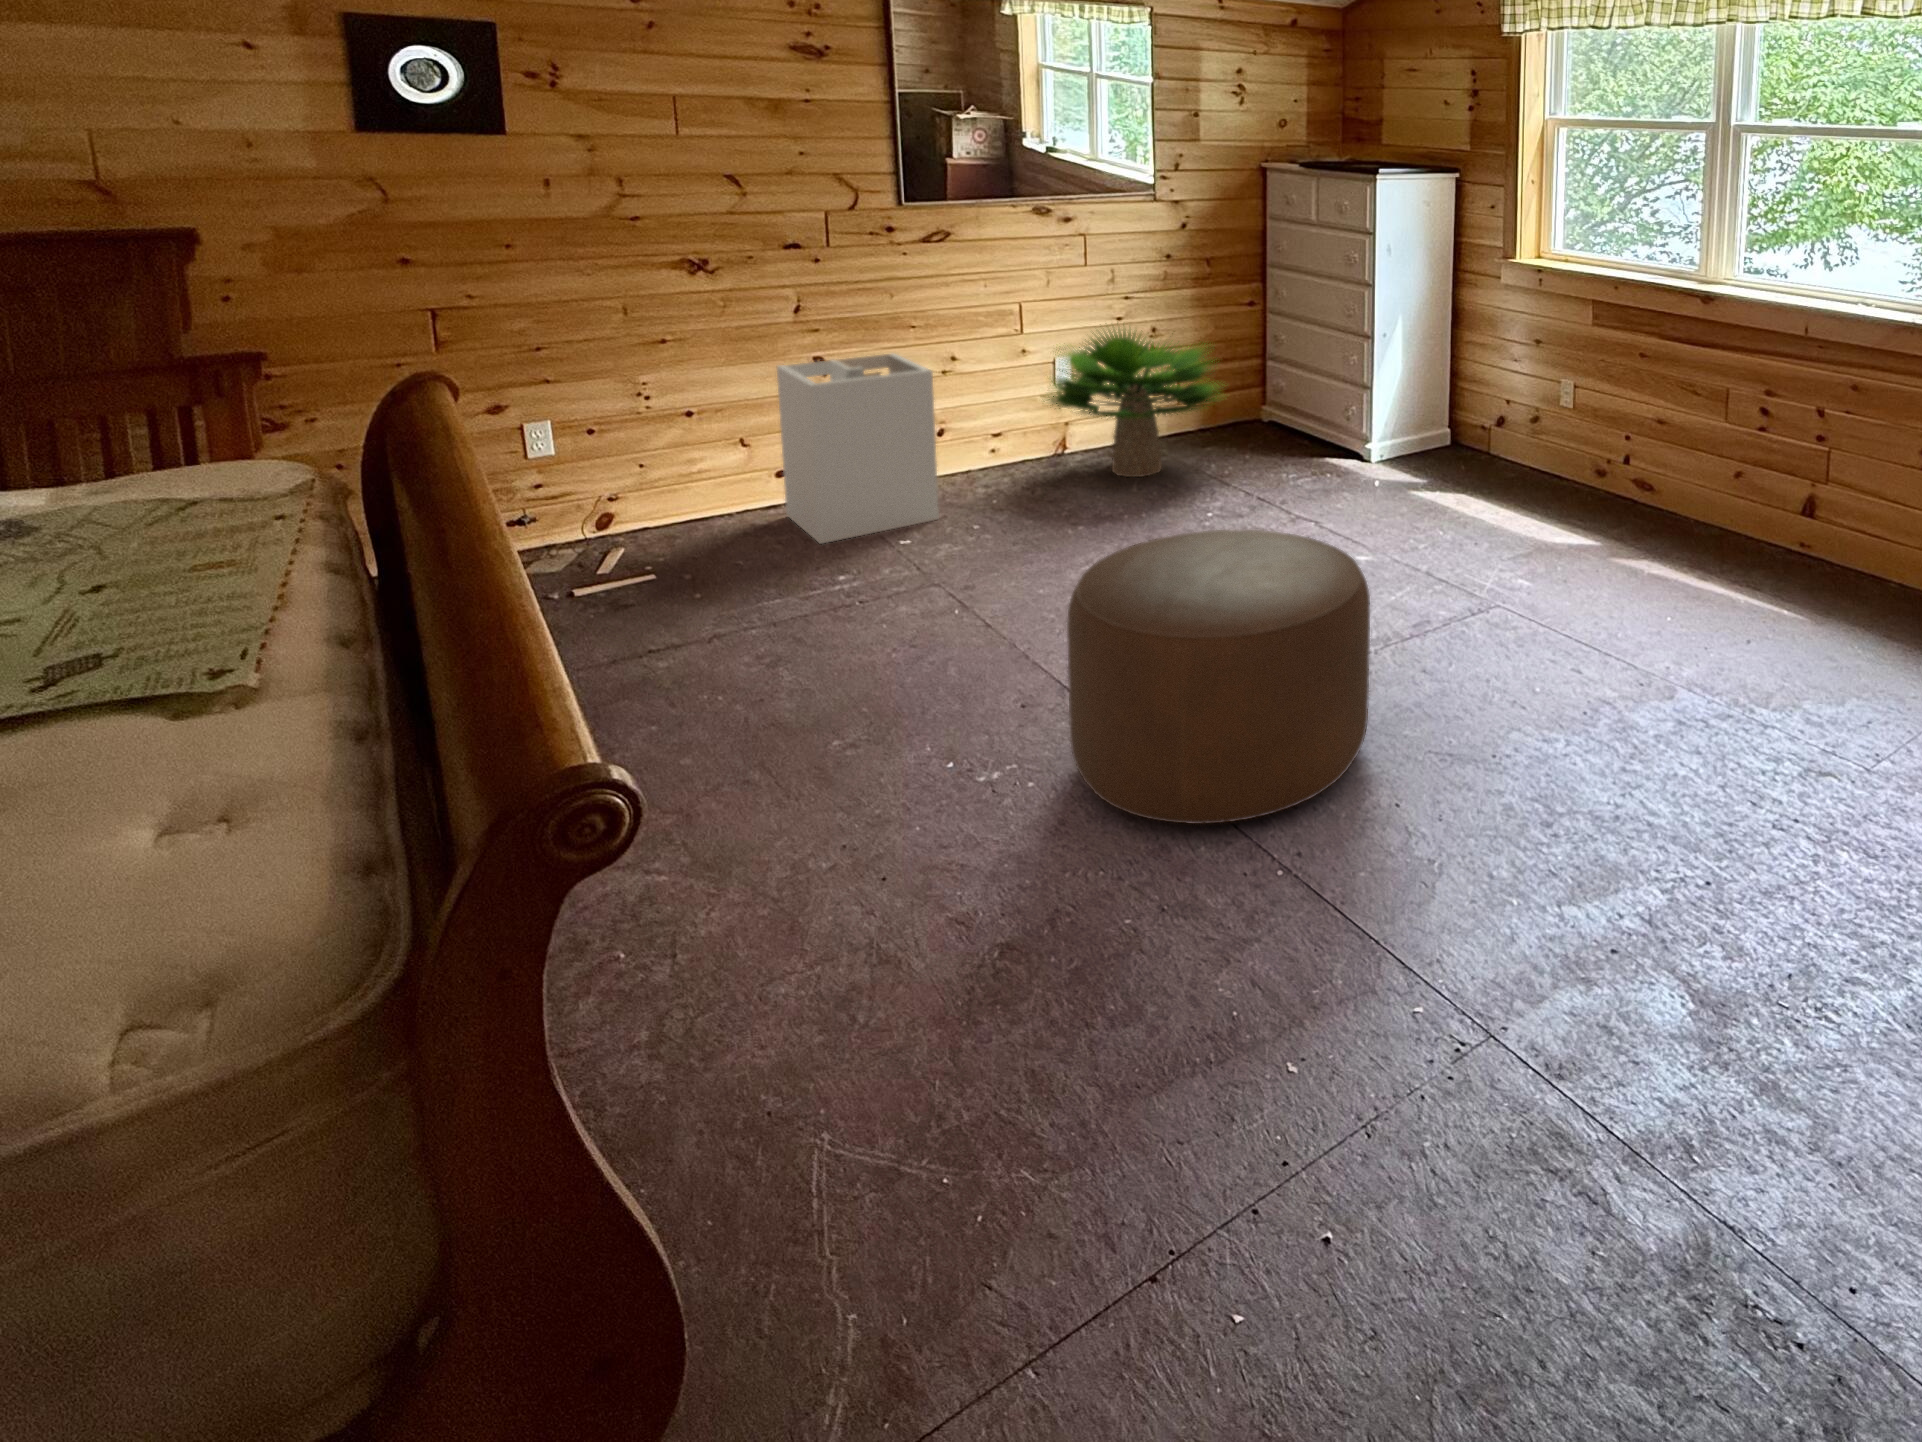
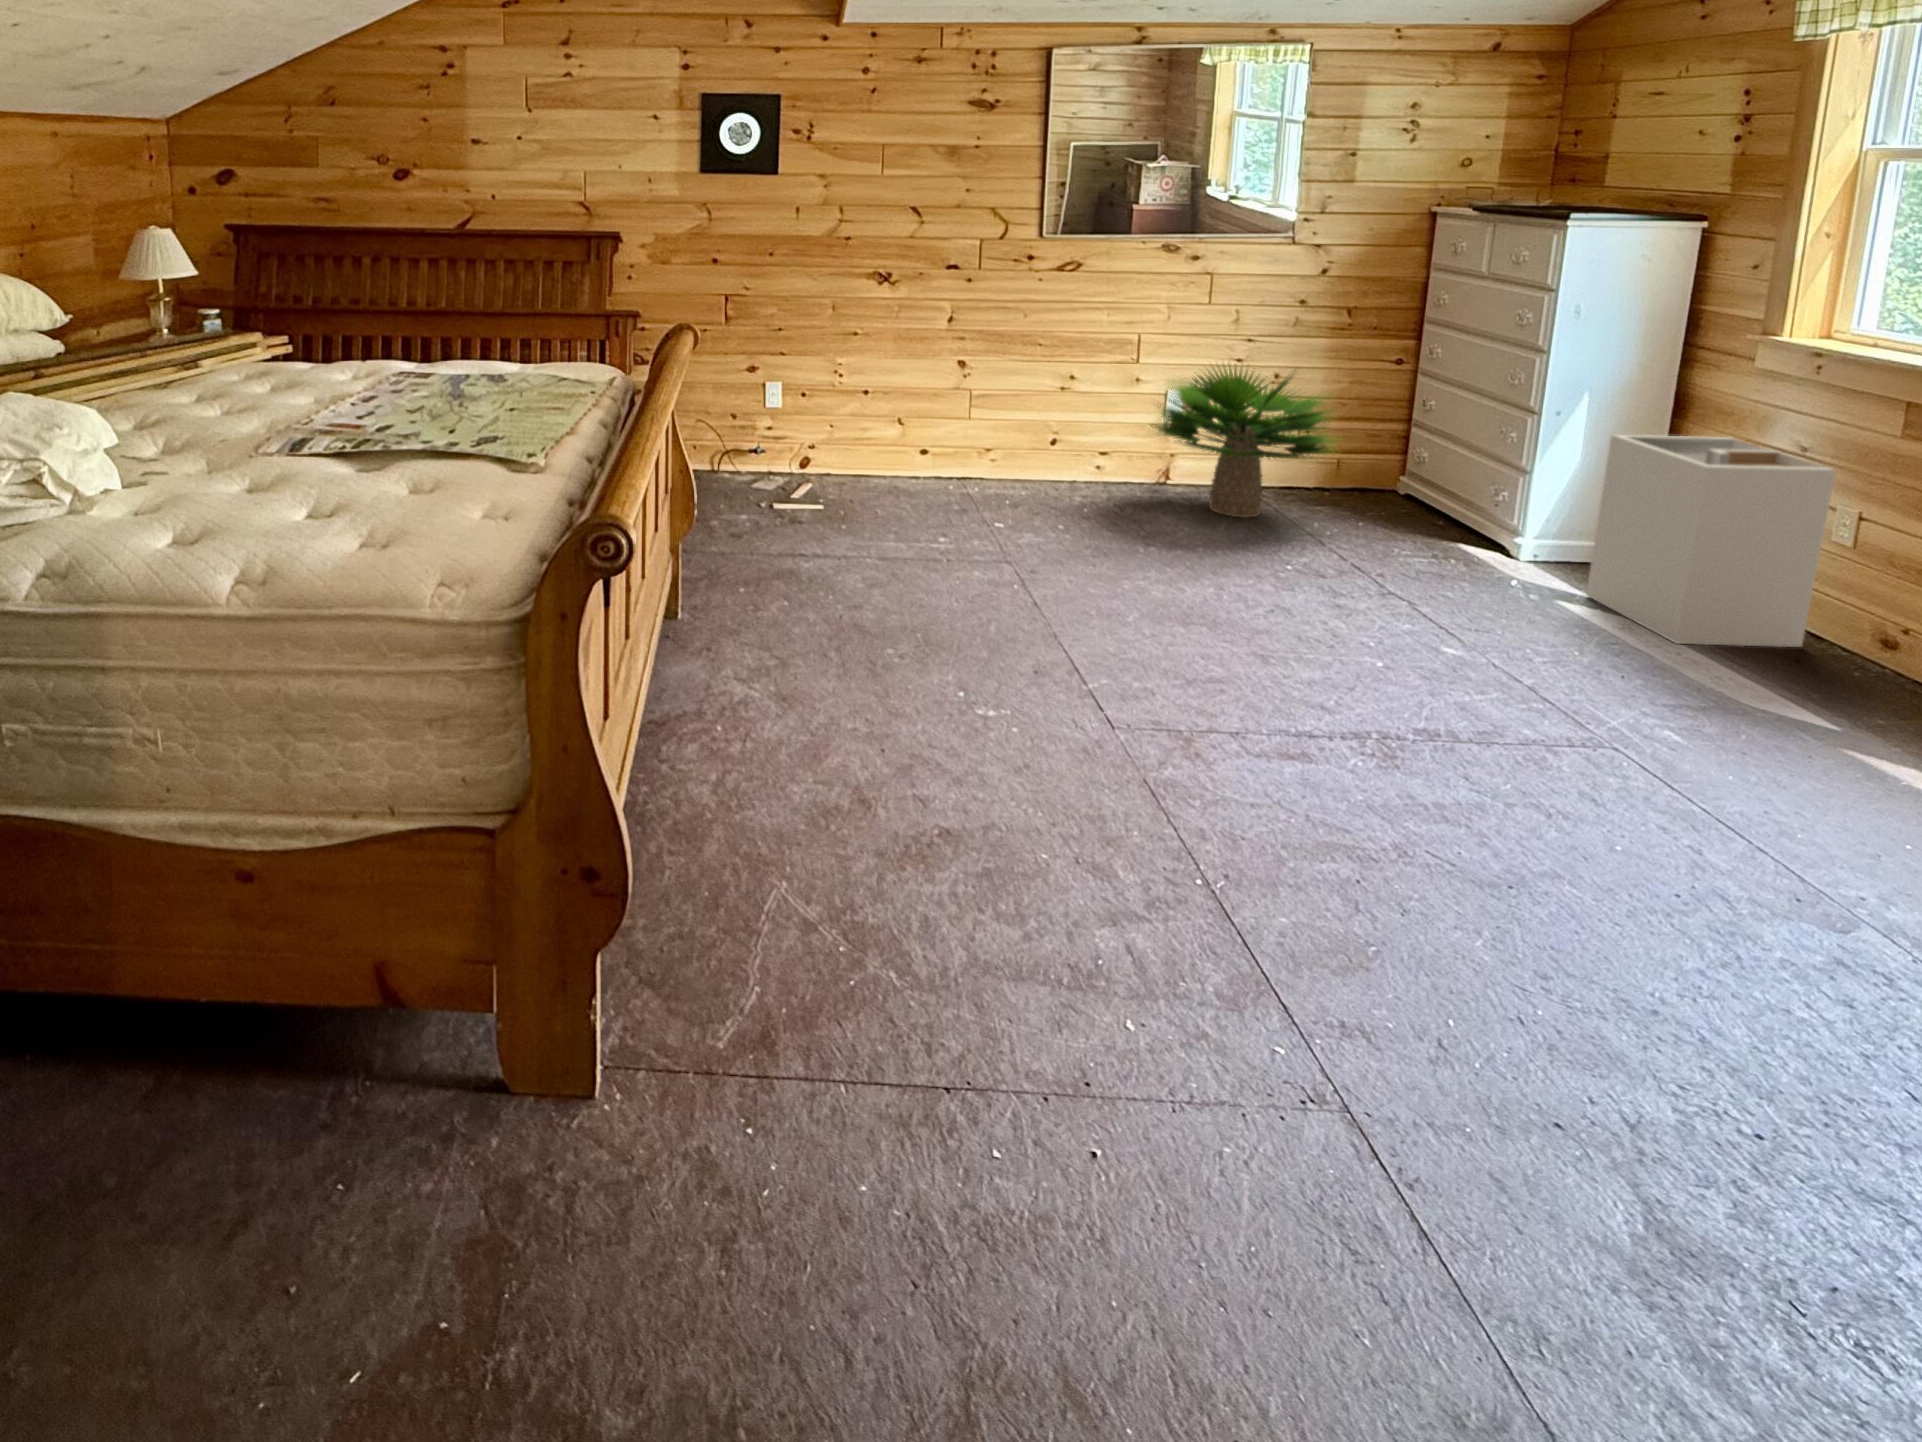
laundry hamper: present [777,354,939,543] -> present [1586,435,1836,647]
ottoman: present [1067,530,1370,824] -> none [1050,548,1372,834]

